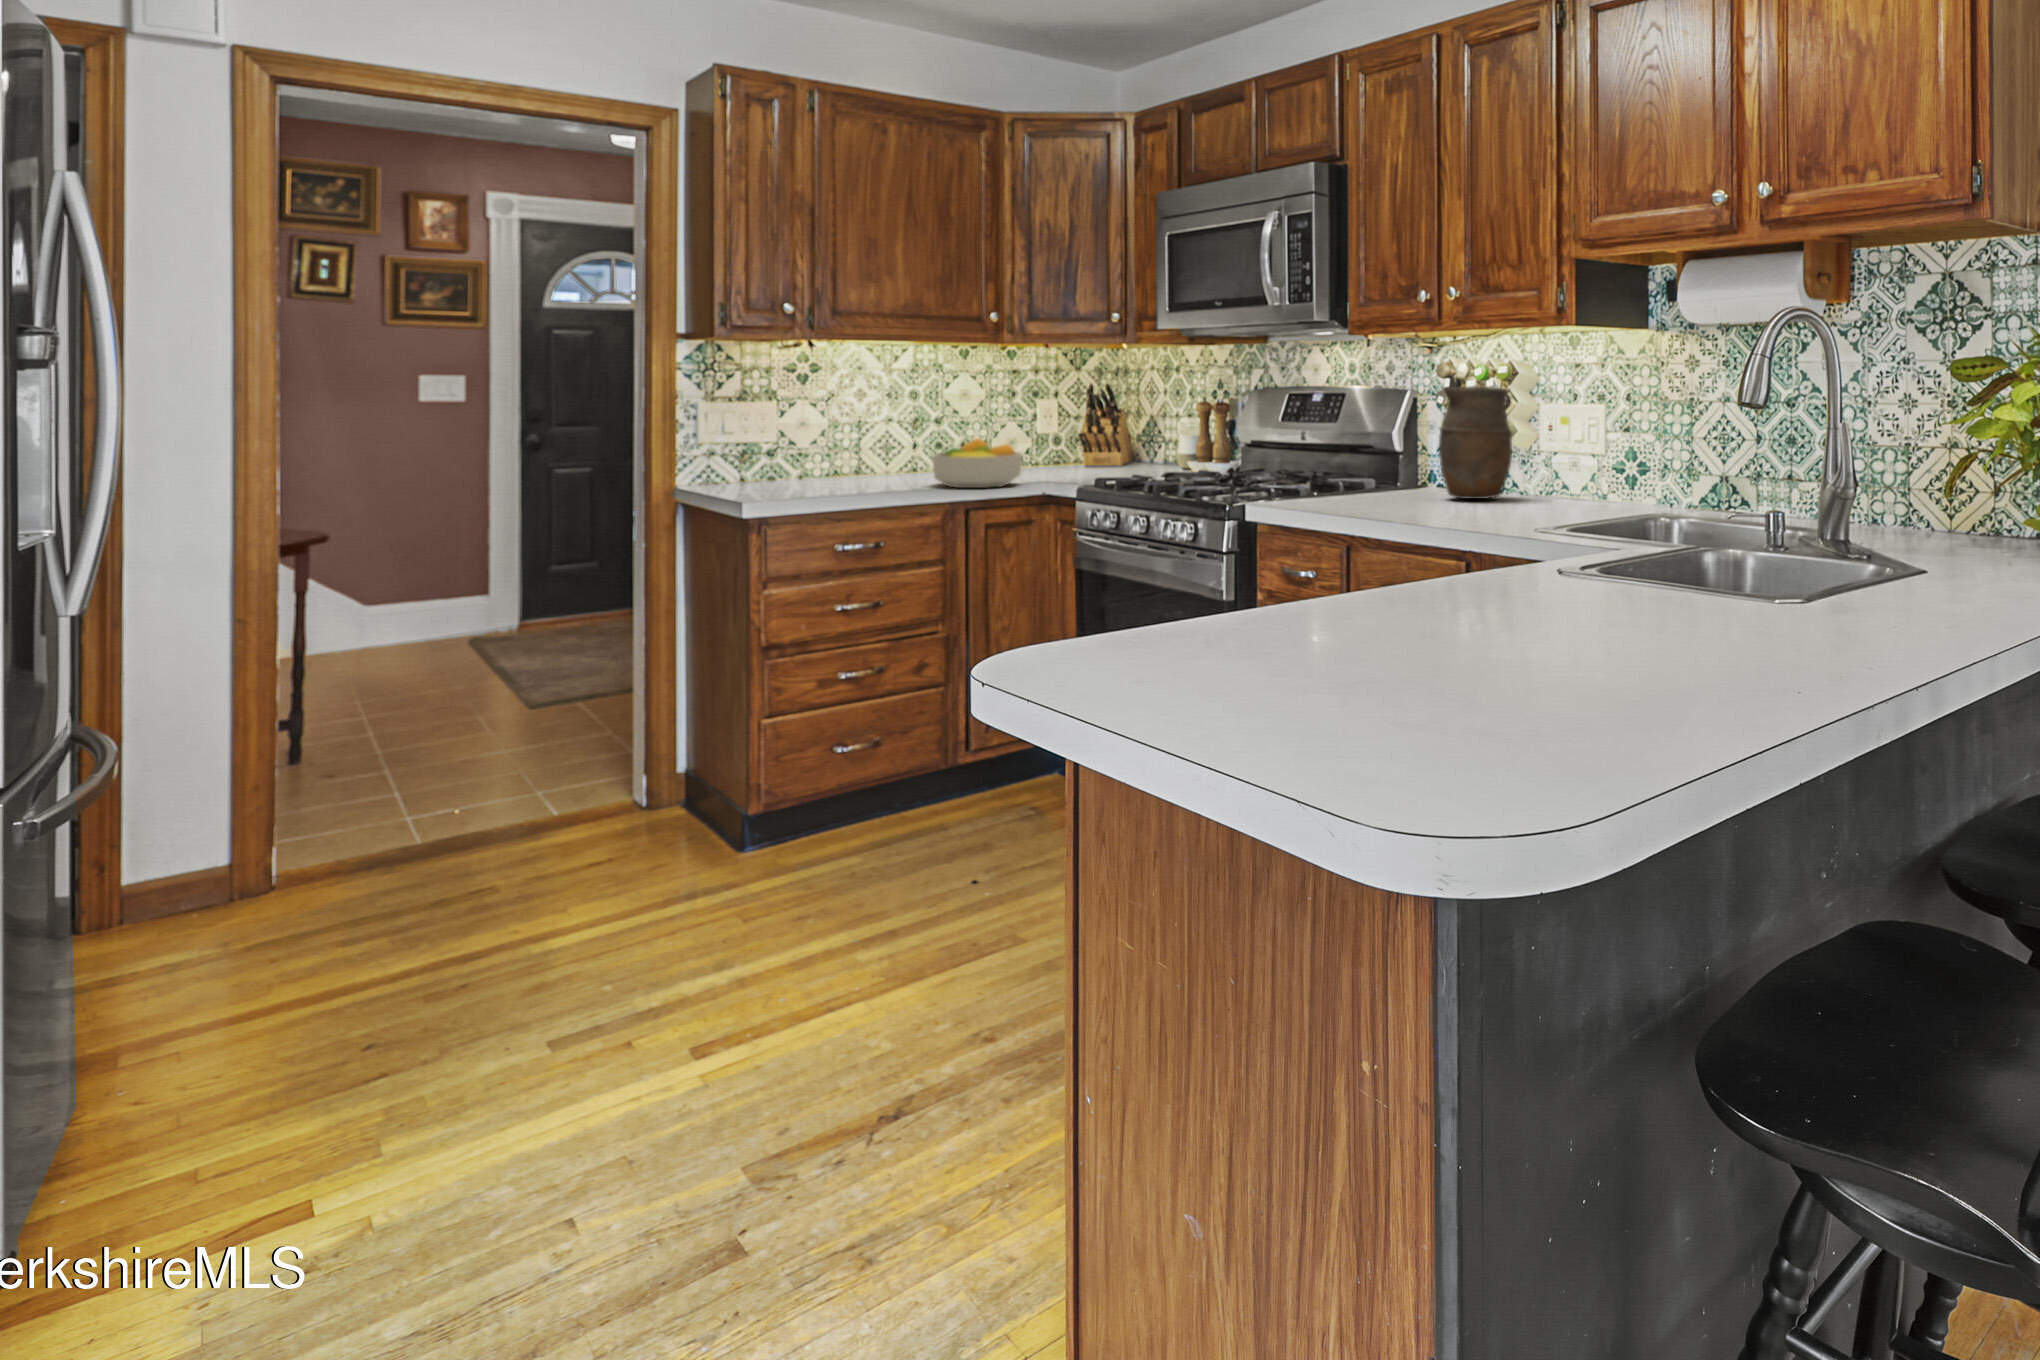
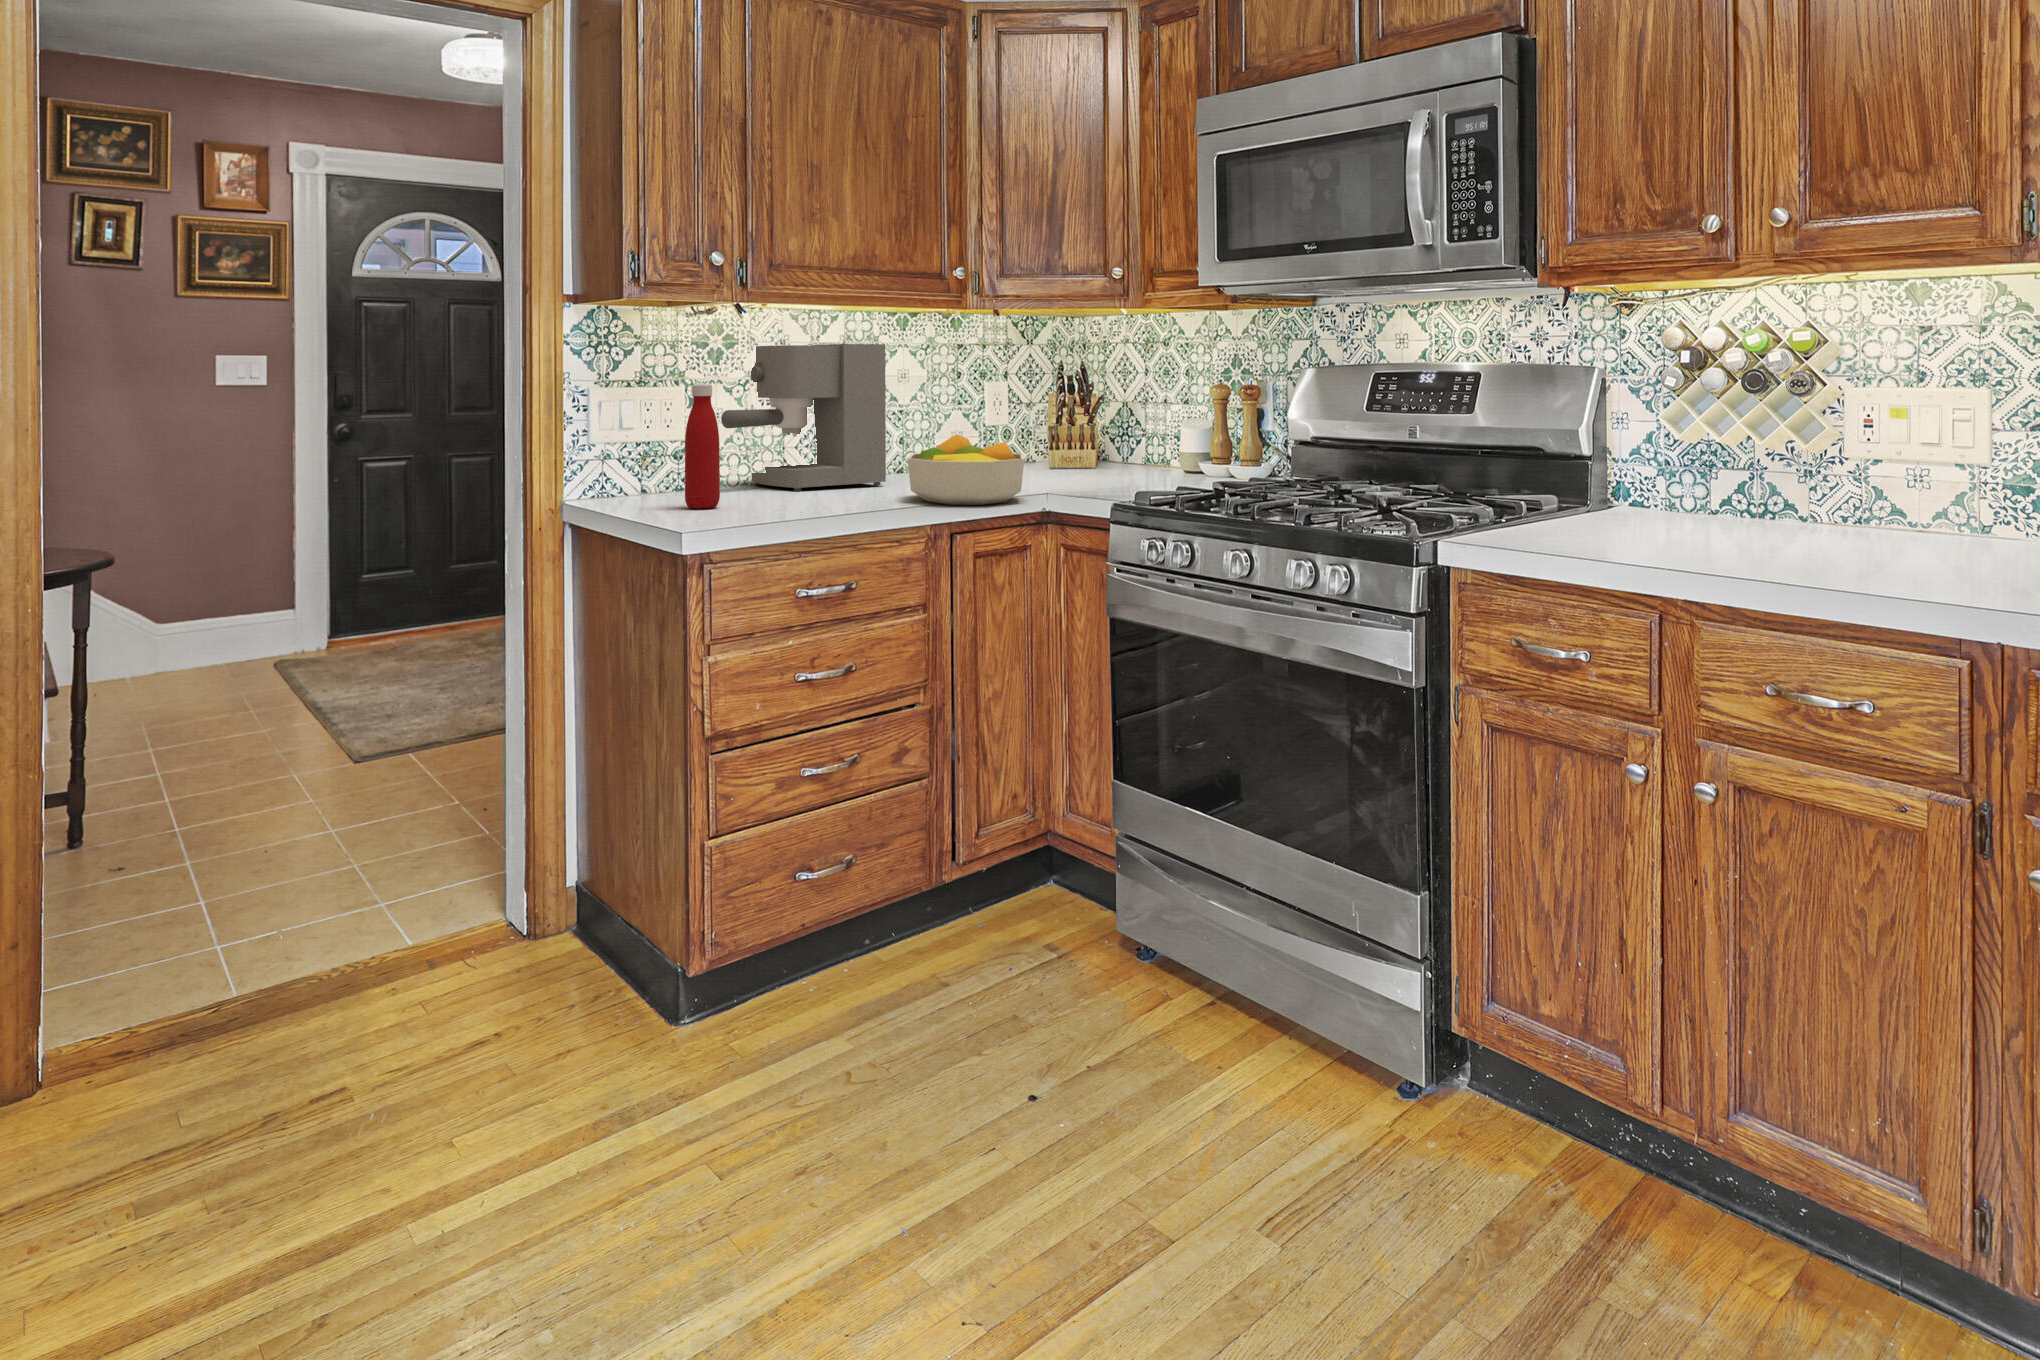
coffee maker: none [804,371,936,480] -> present [721,344,886,491]
vase: present [1439,387,1512,499] -> none [1691,360,1813,529]
bottle: none [762,402,789,490] -> present [685,384,720,509]

